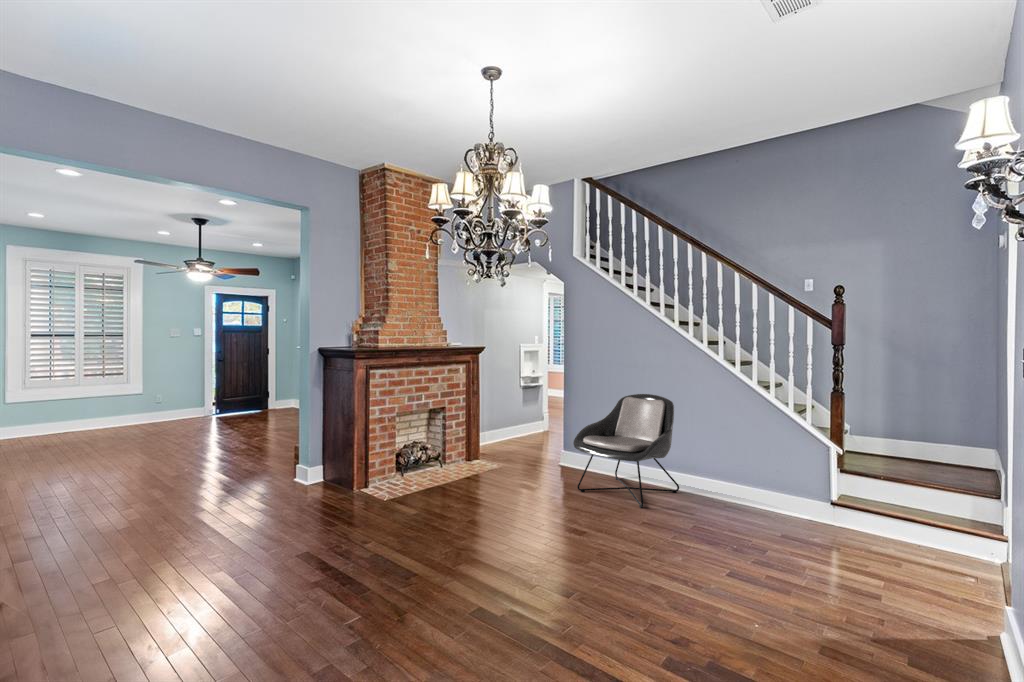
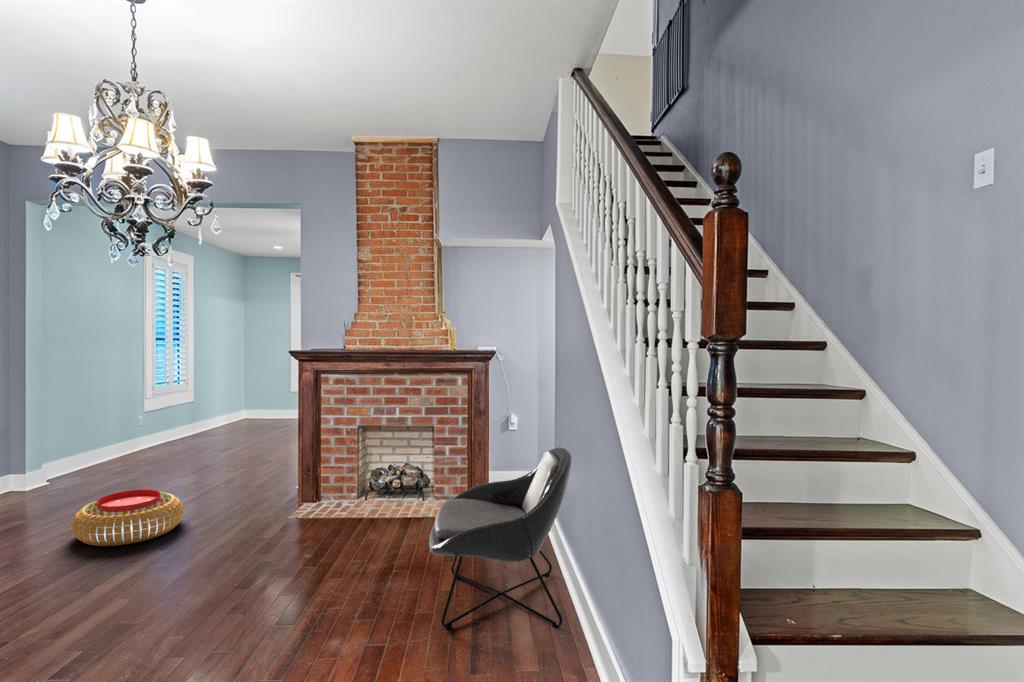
pouf: none [198,498,315,564] -> present [72,490,184,546]

